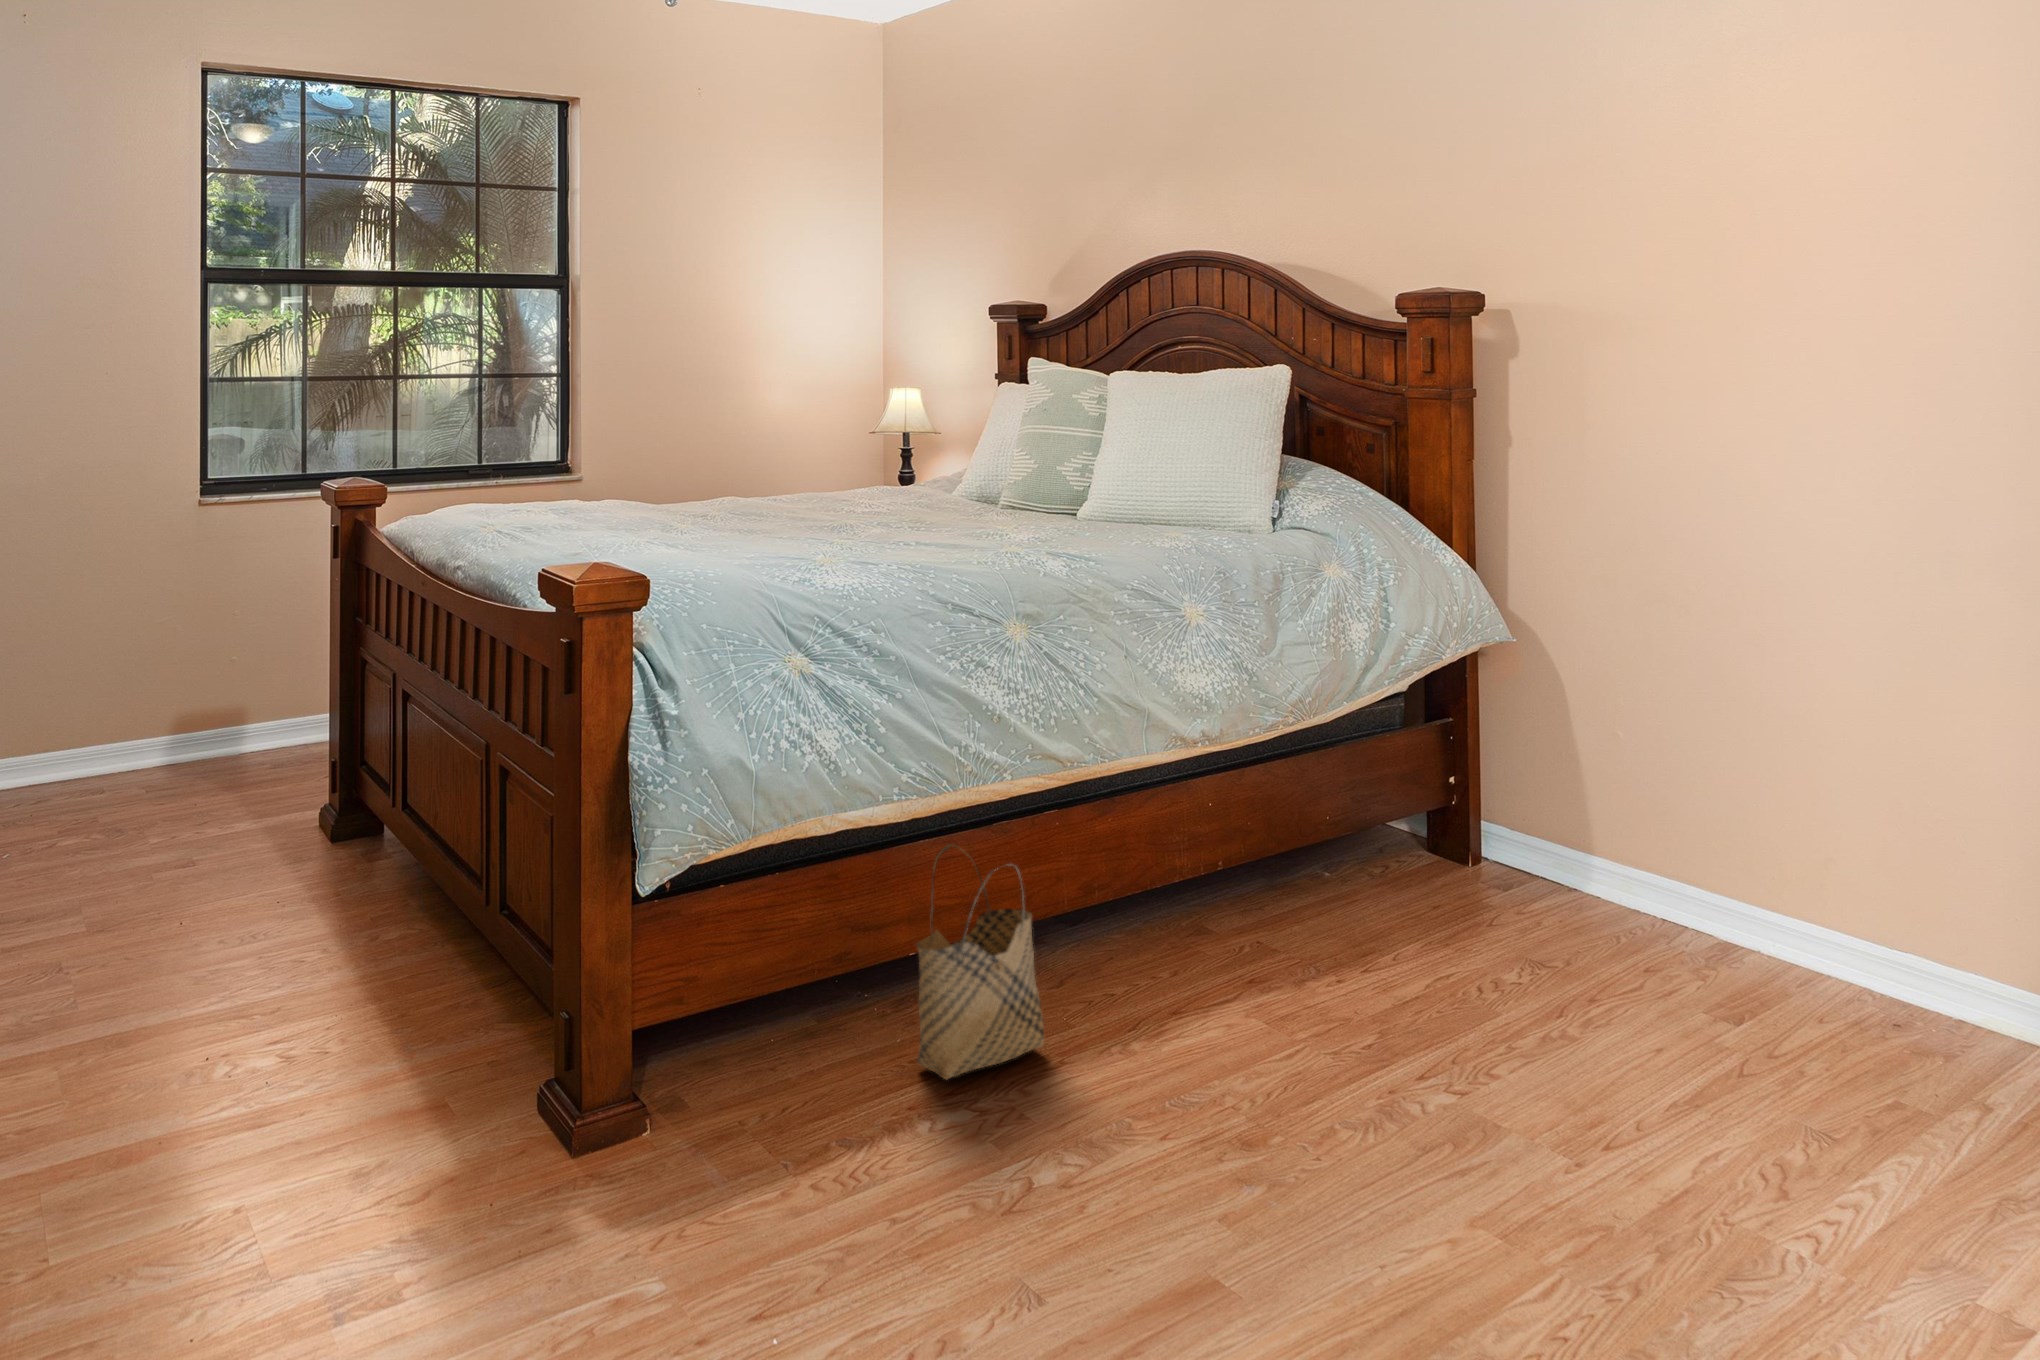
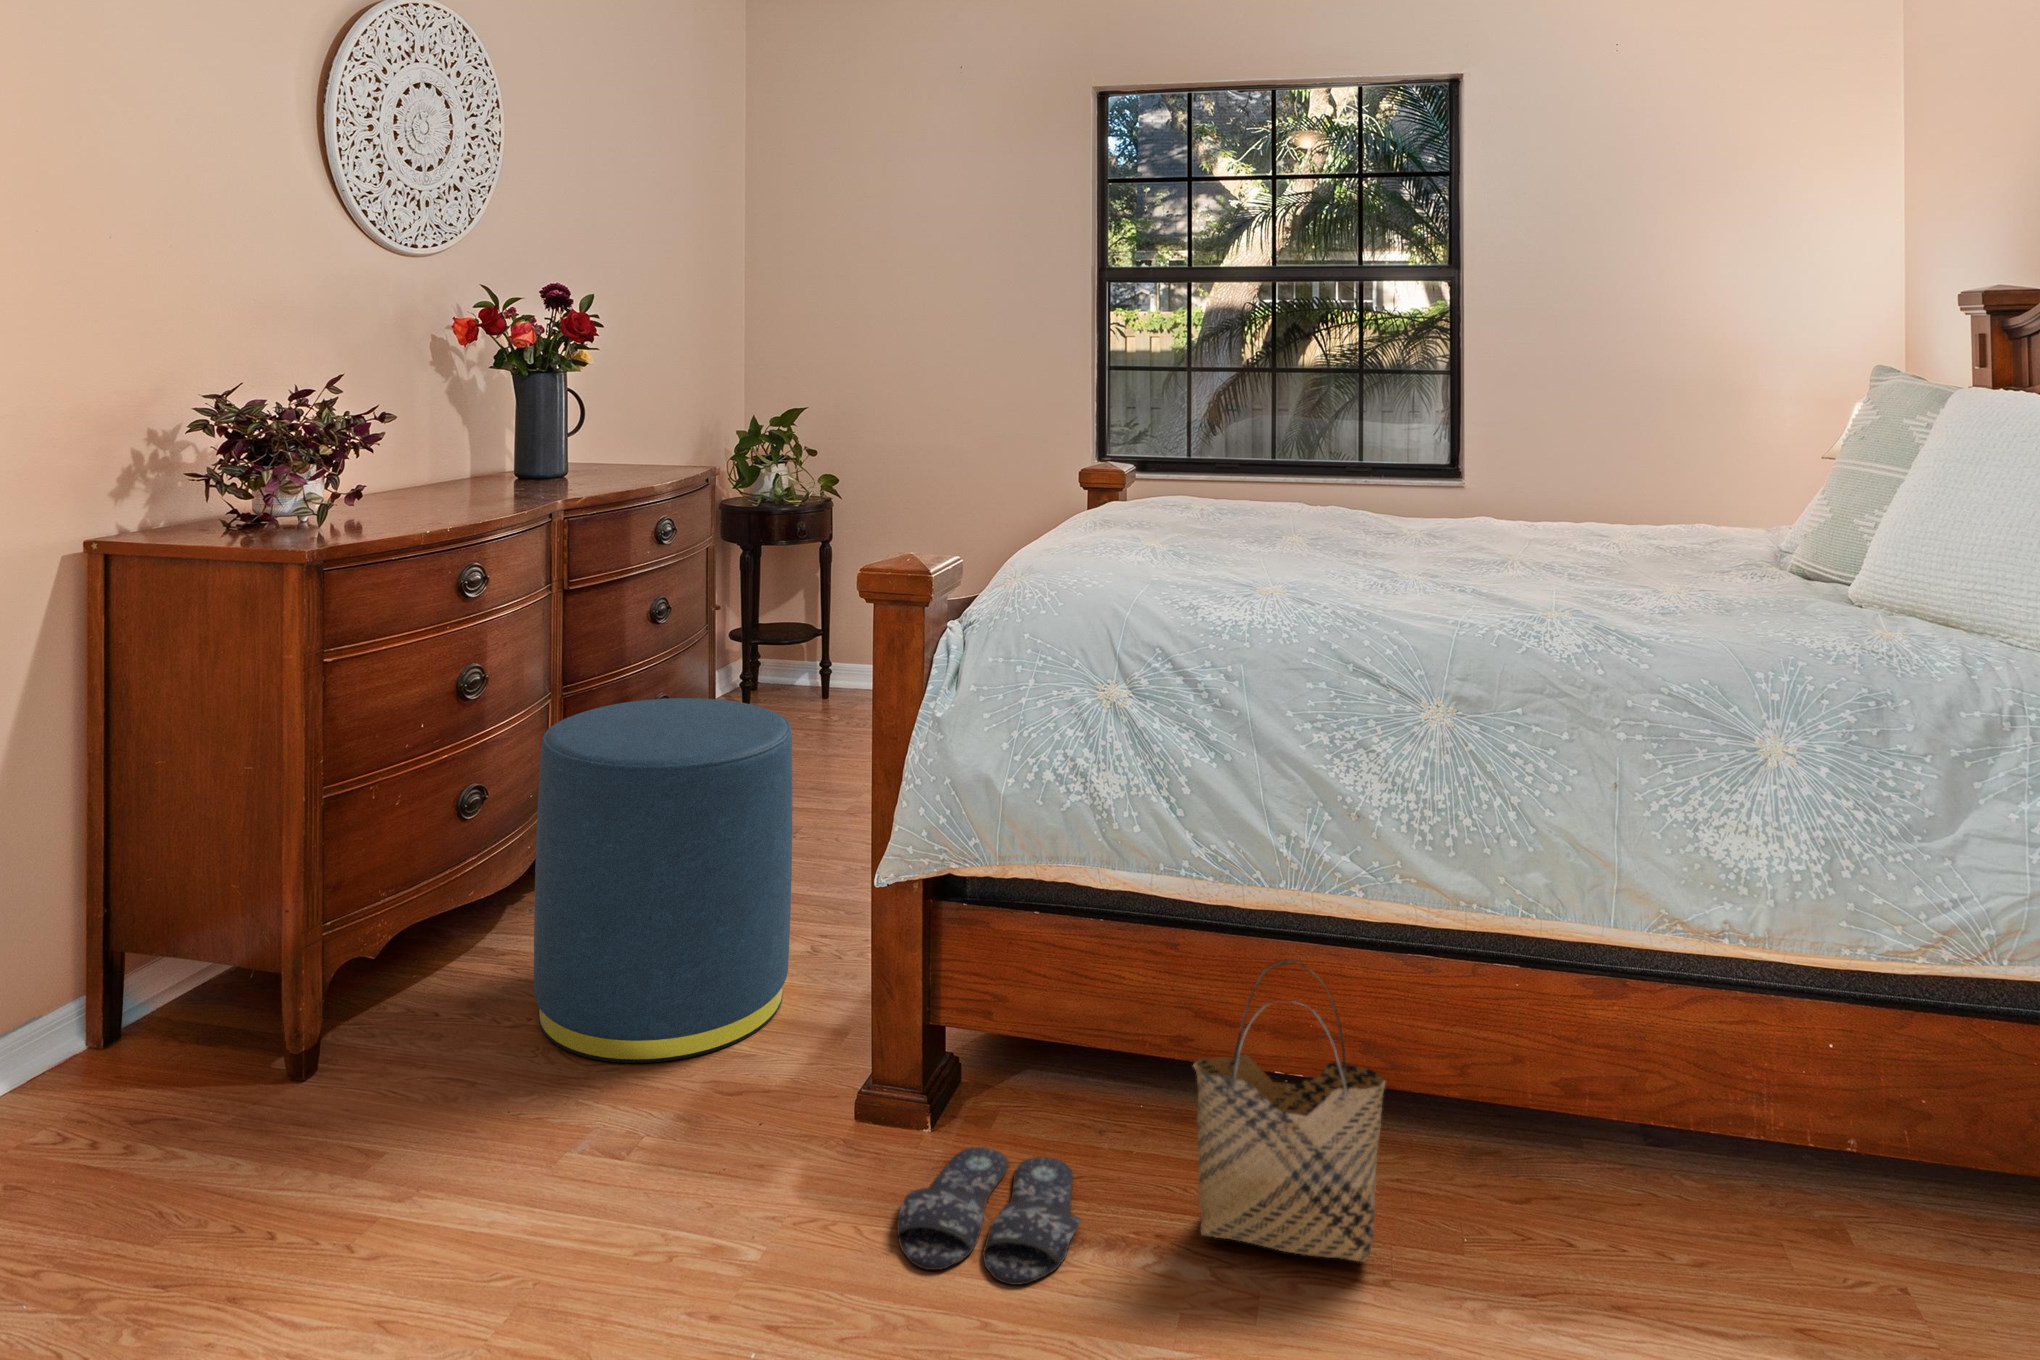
ottoman: none [75,782,392,1236] -> present [534,698,793,1063]
slippers: none [710,1087,891,1202] -> present [897,1147,1081,1285]

